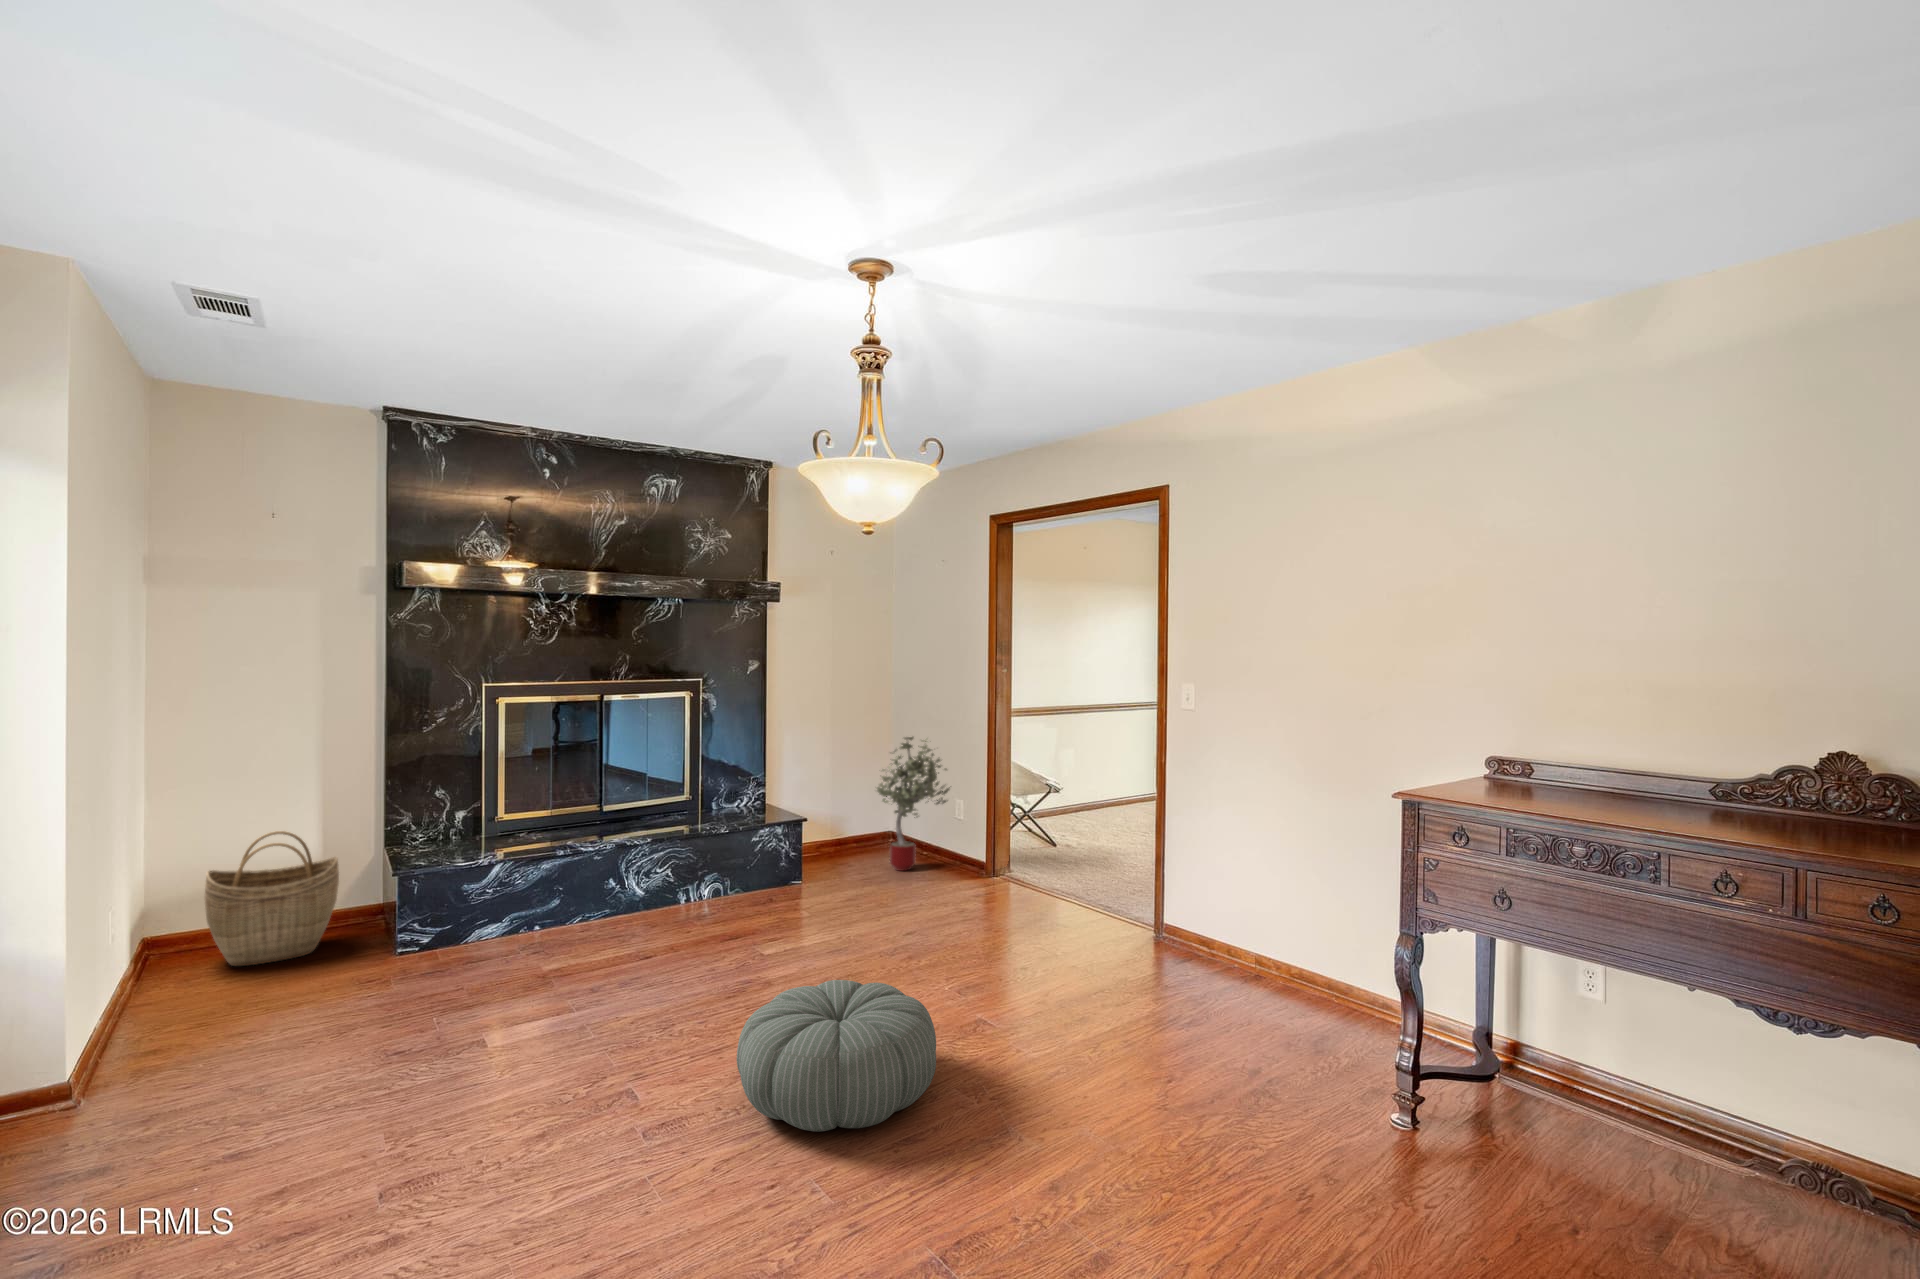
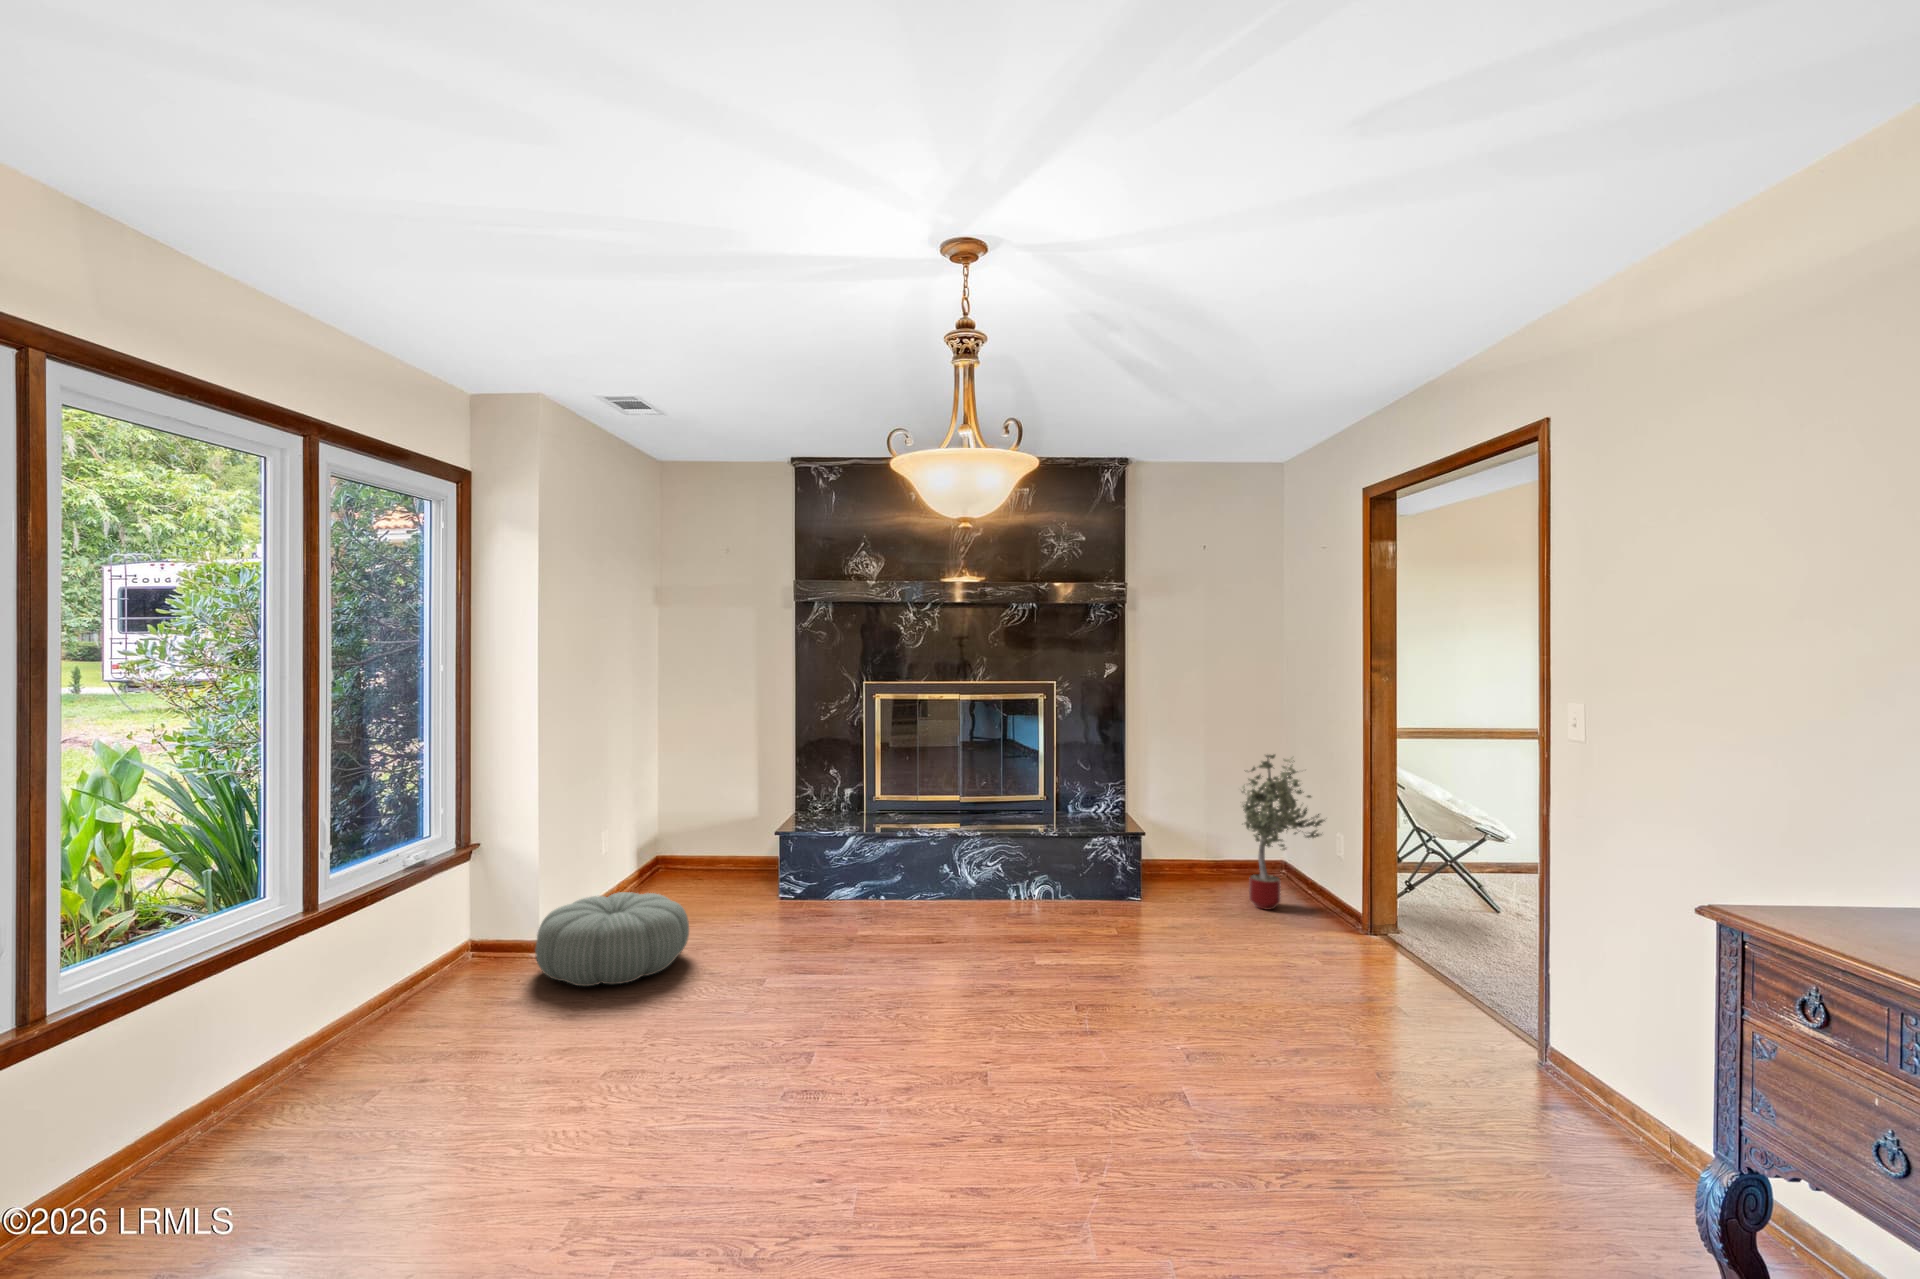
woven basket: present [204,831,339,966] -> none [677,789,759,887]
pouf: present [737,980,936,1132] -> present [535,892,689,986]

